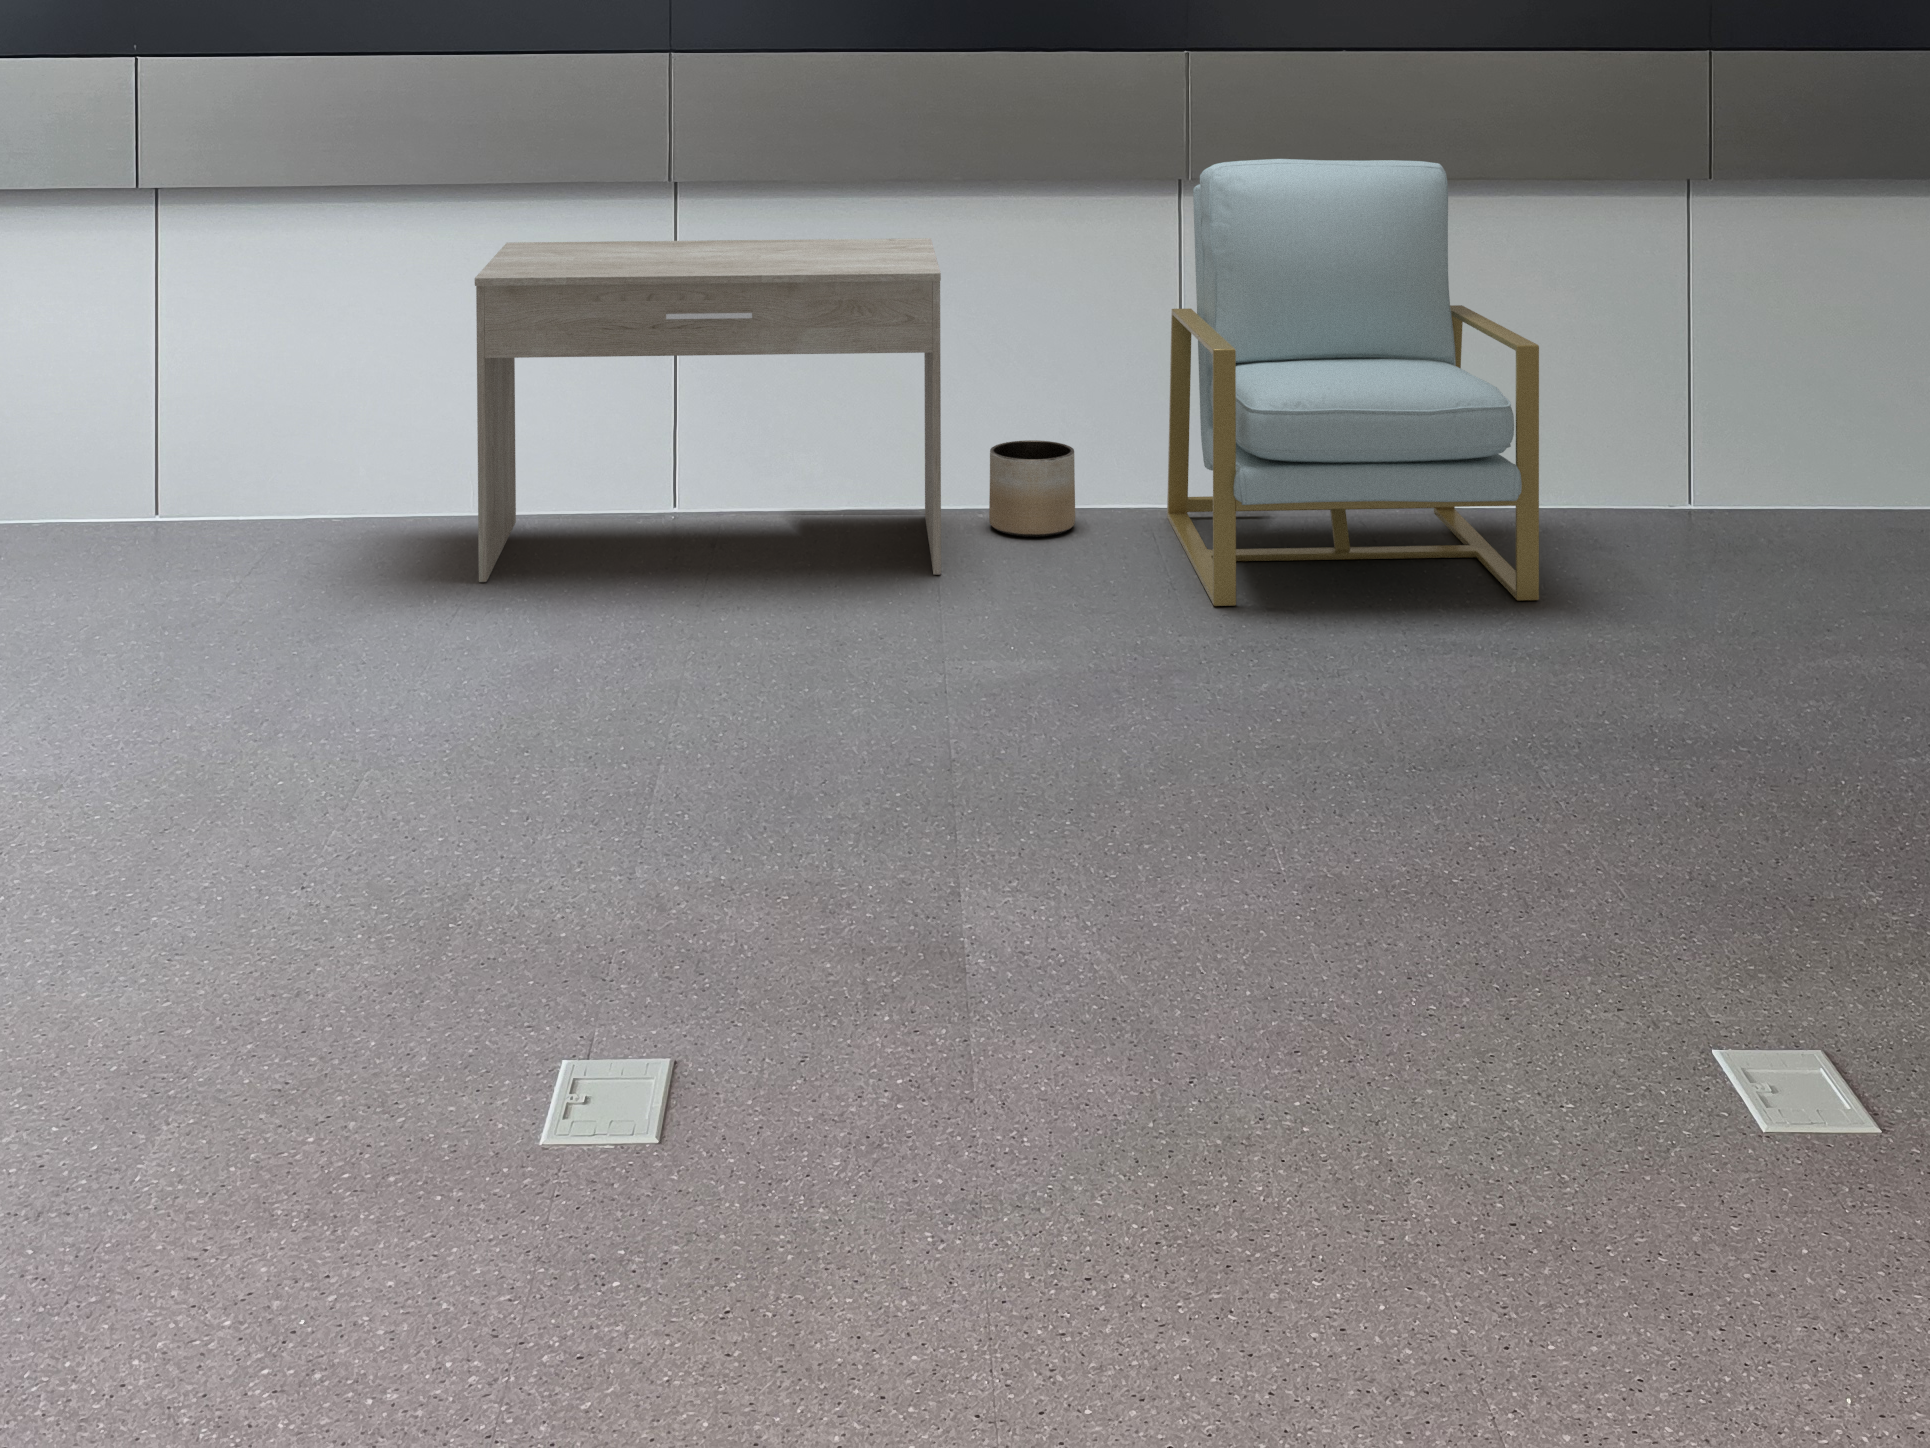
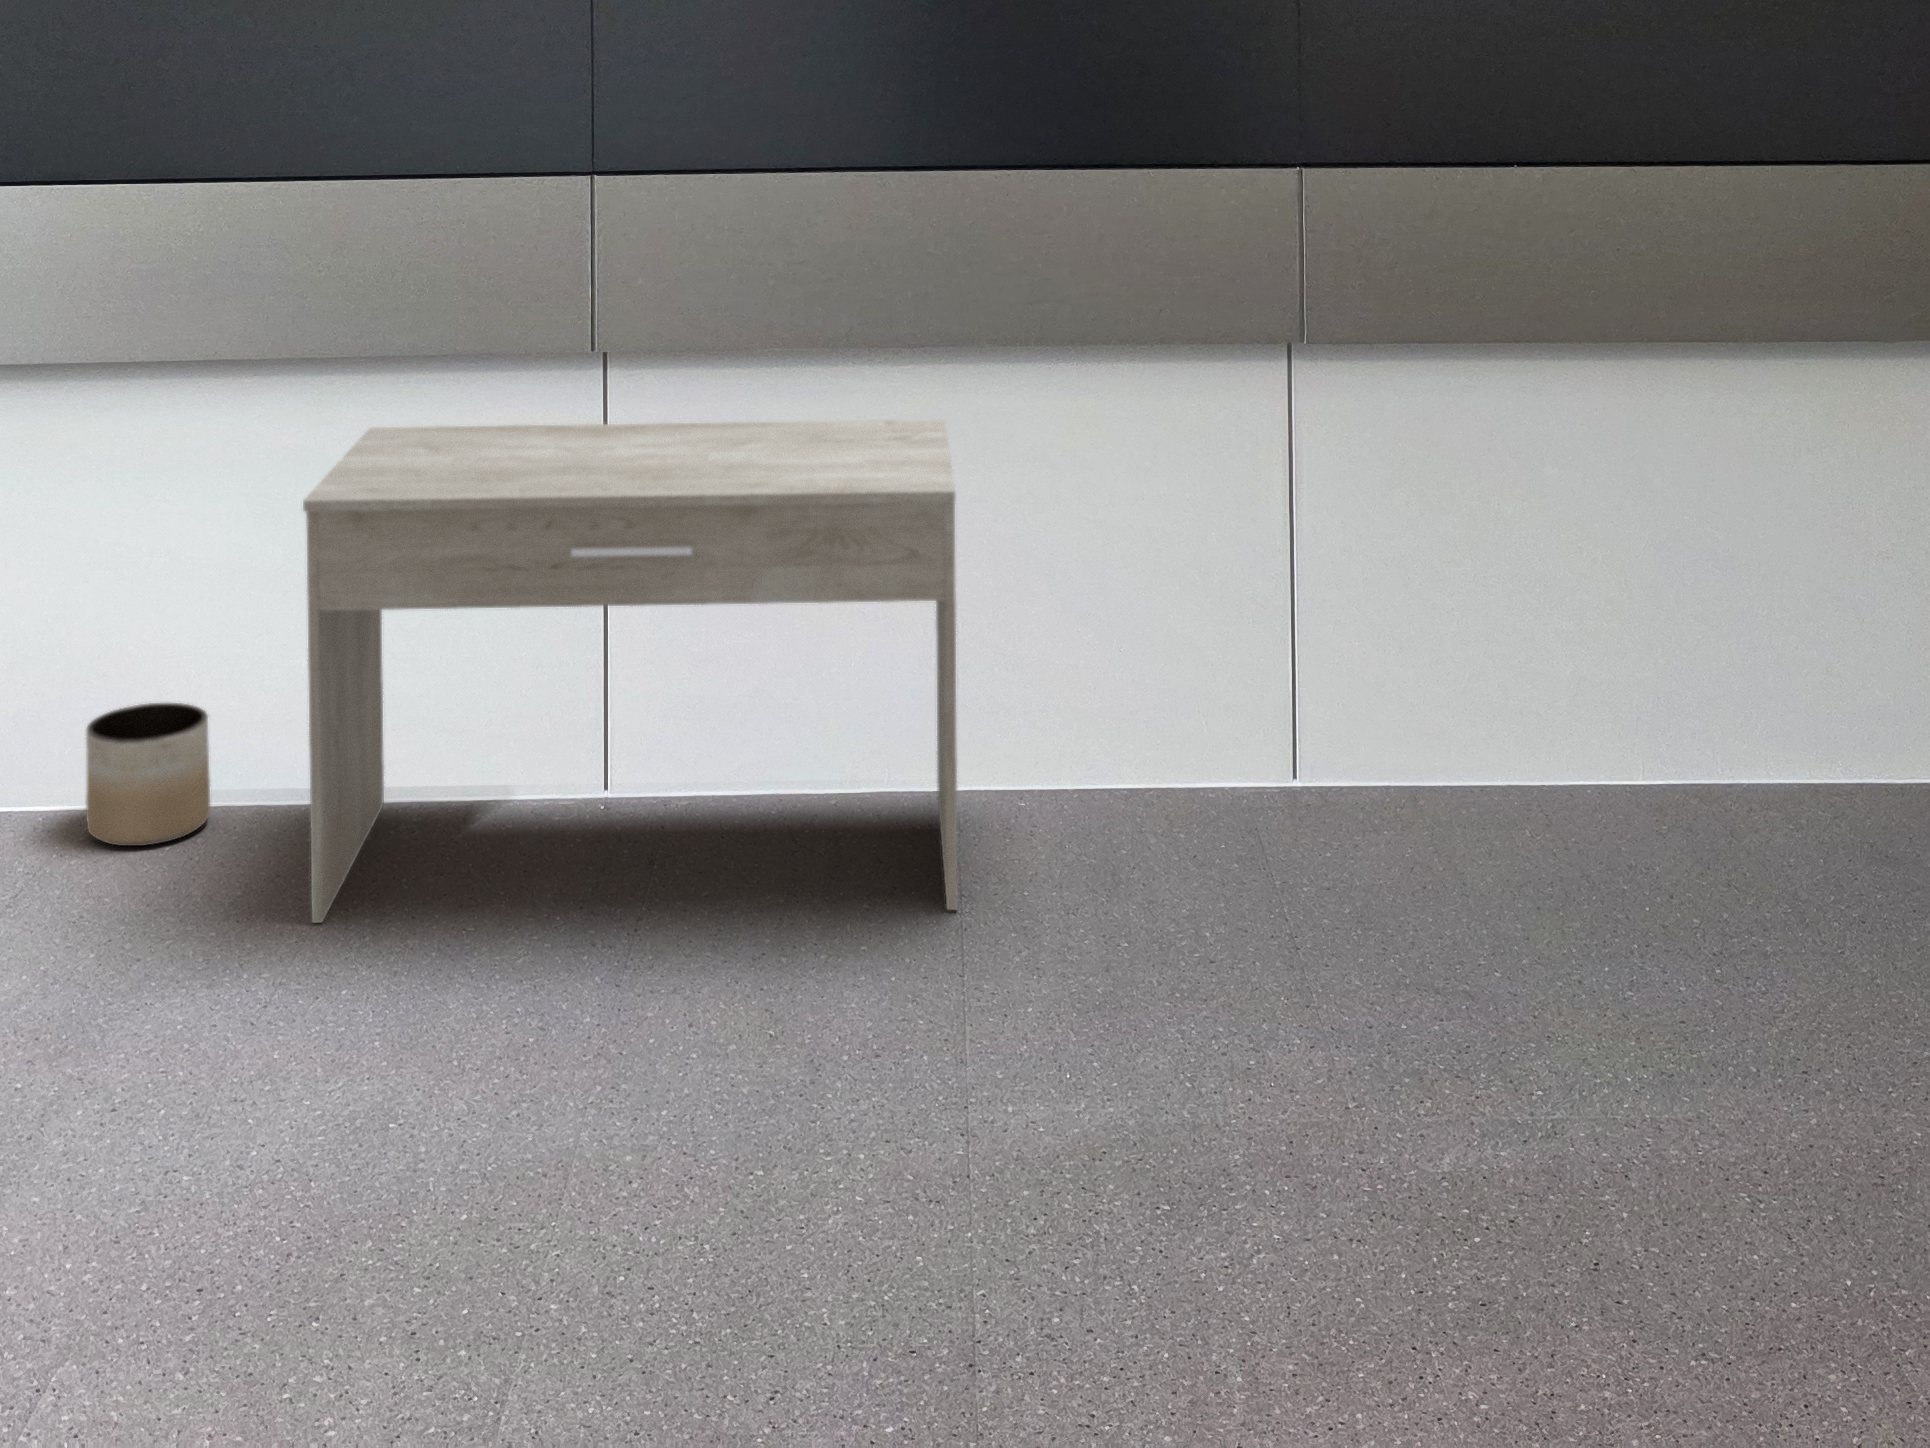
chair: present [1167,159,1539,606] -> none [1266,317,1808,976]
planter: present [989,440,1075,537] -> present [86,703,210,846]

